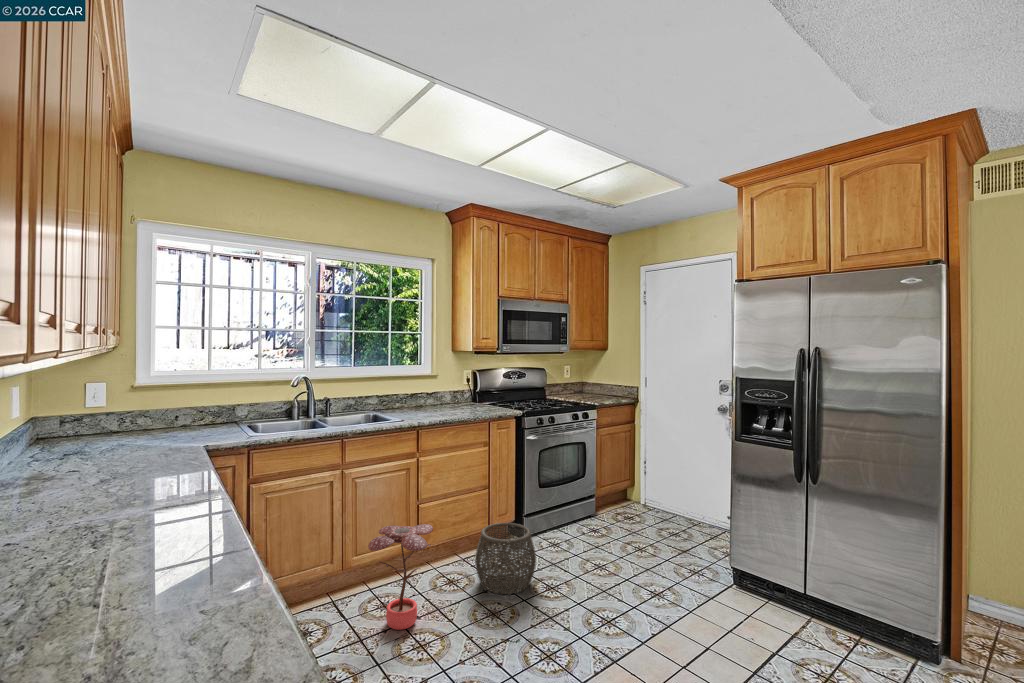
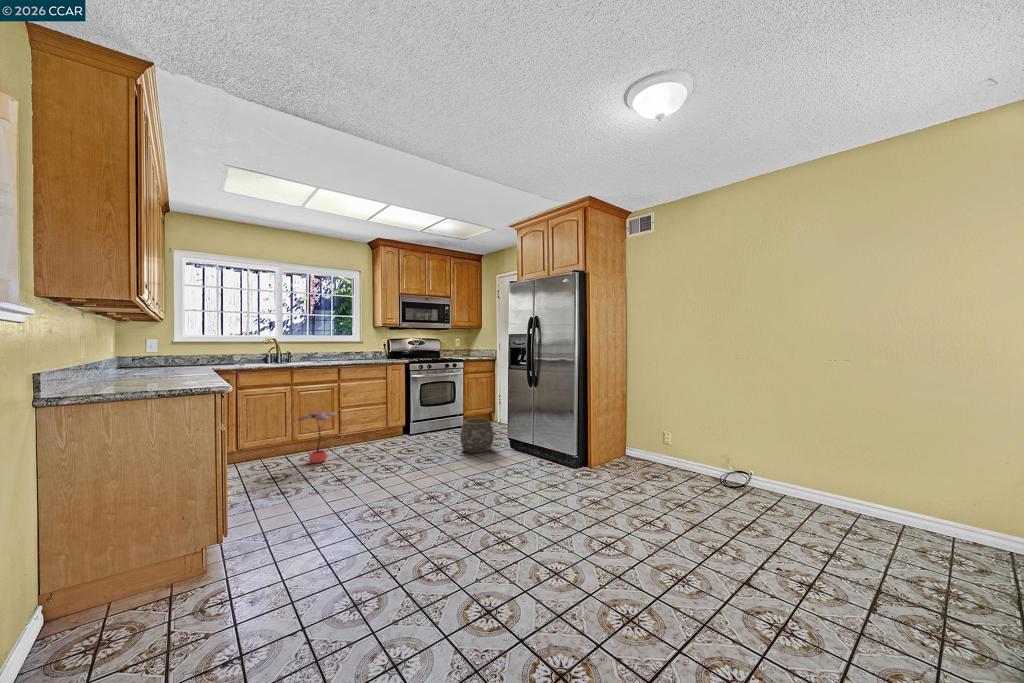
woven basket: present [475,523,536,595] -> present [460,419,494,453]

